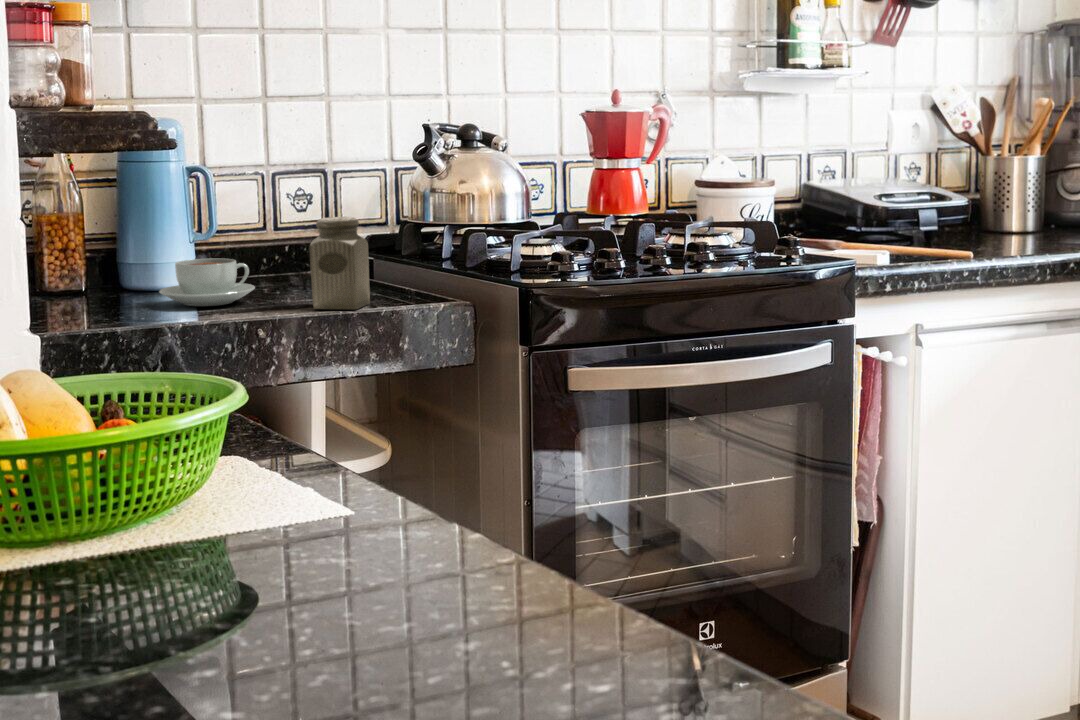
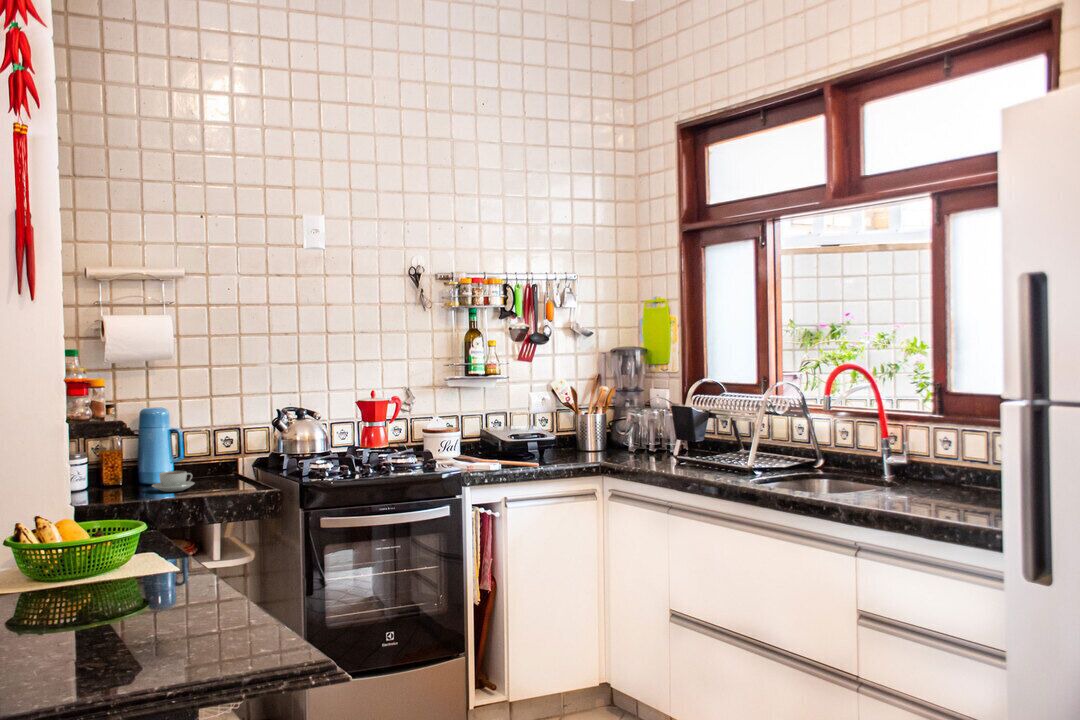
salt shaker: present [309,216,370,309] -> none [215,453,243,493]

